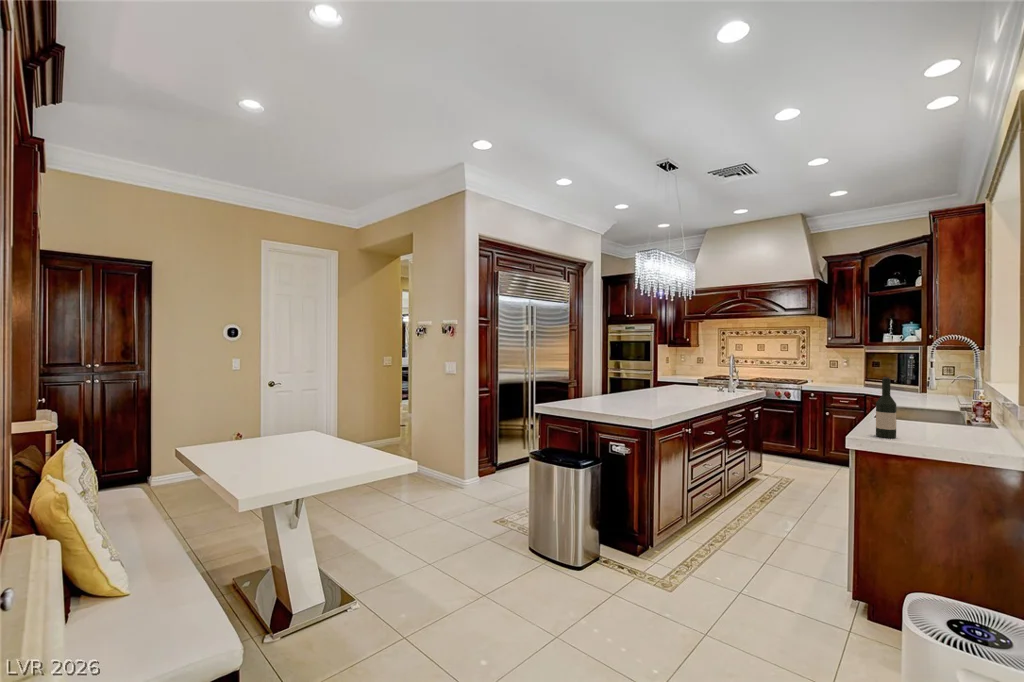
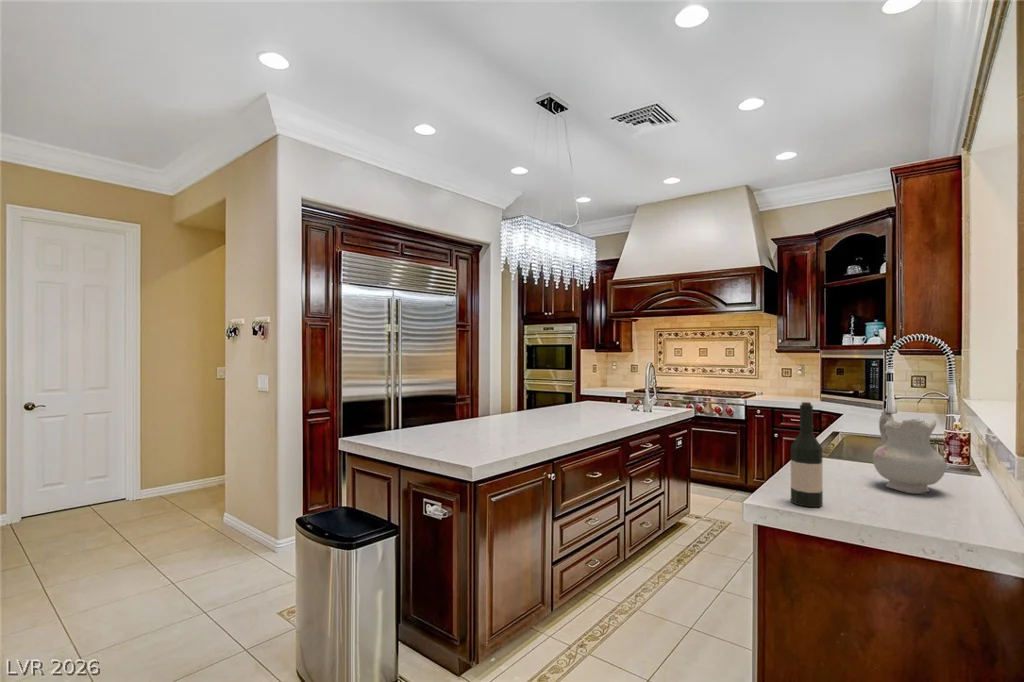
ceramic pitcher: none [925,384,973,434] -> present [873,411,946,494]

